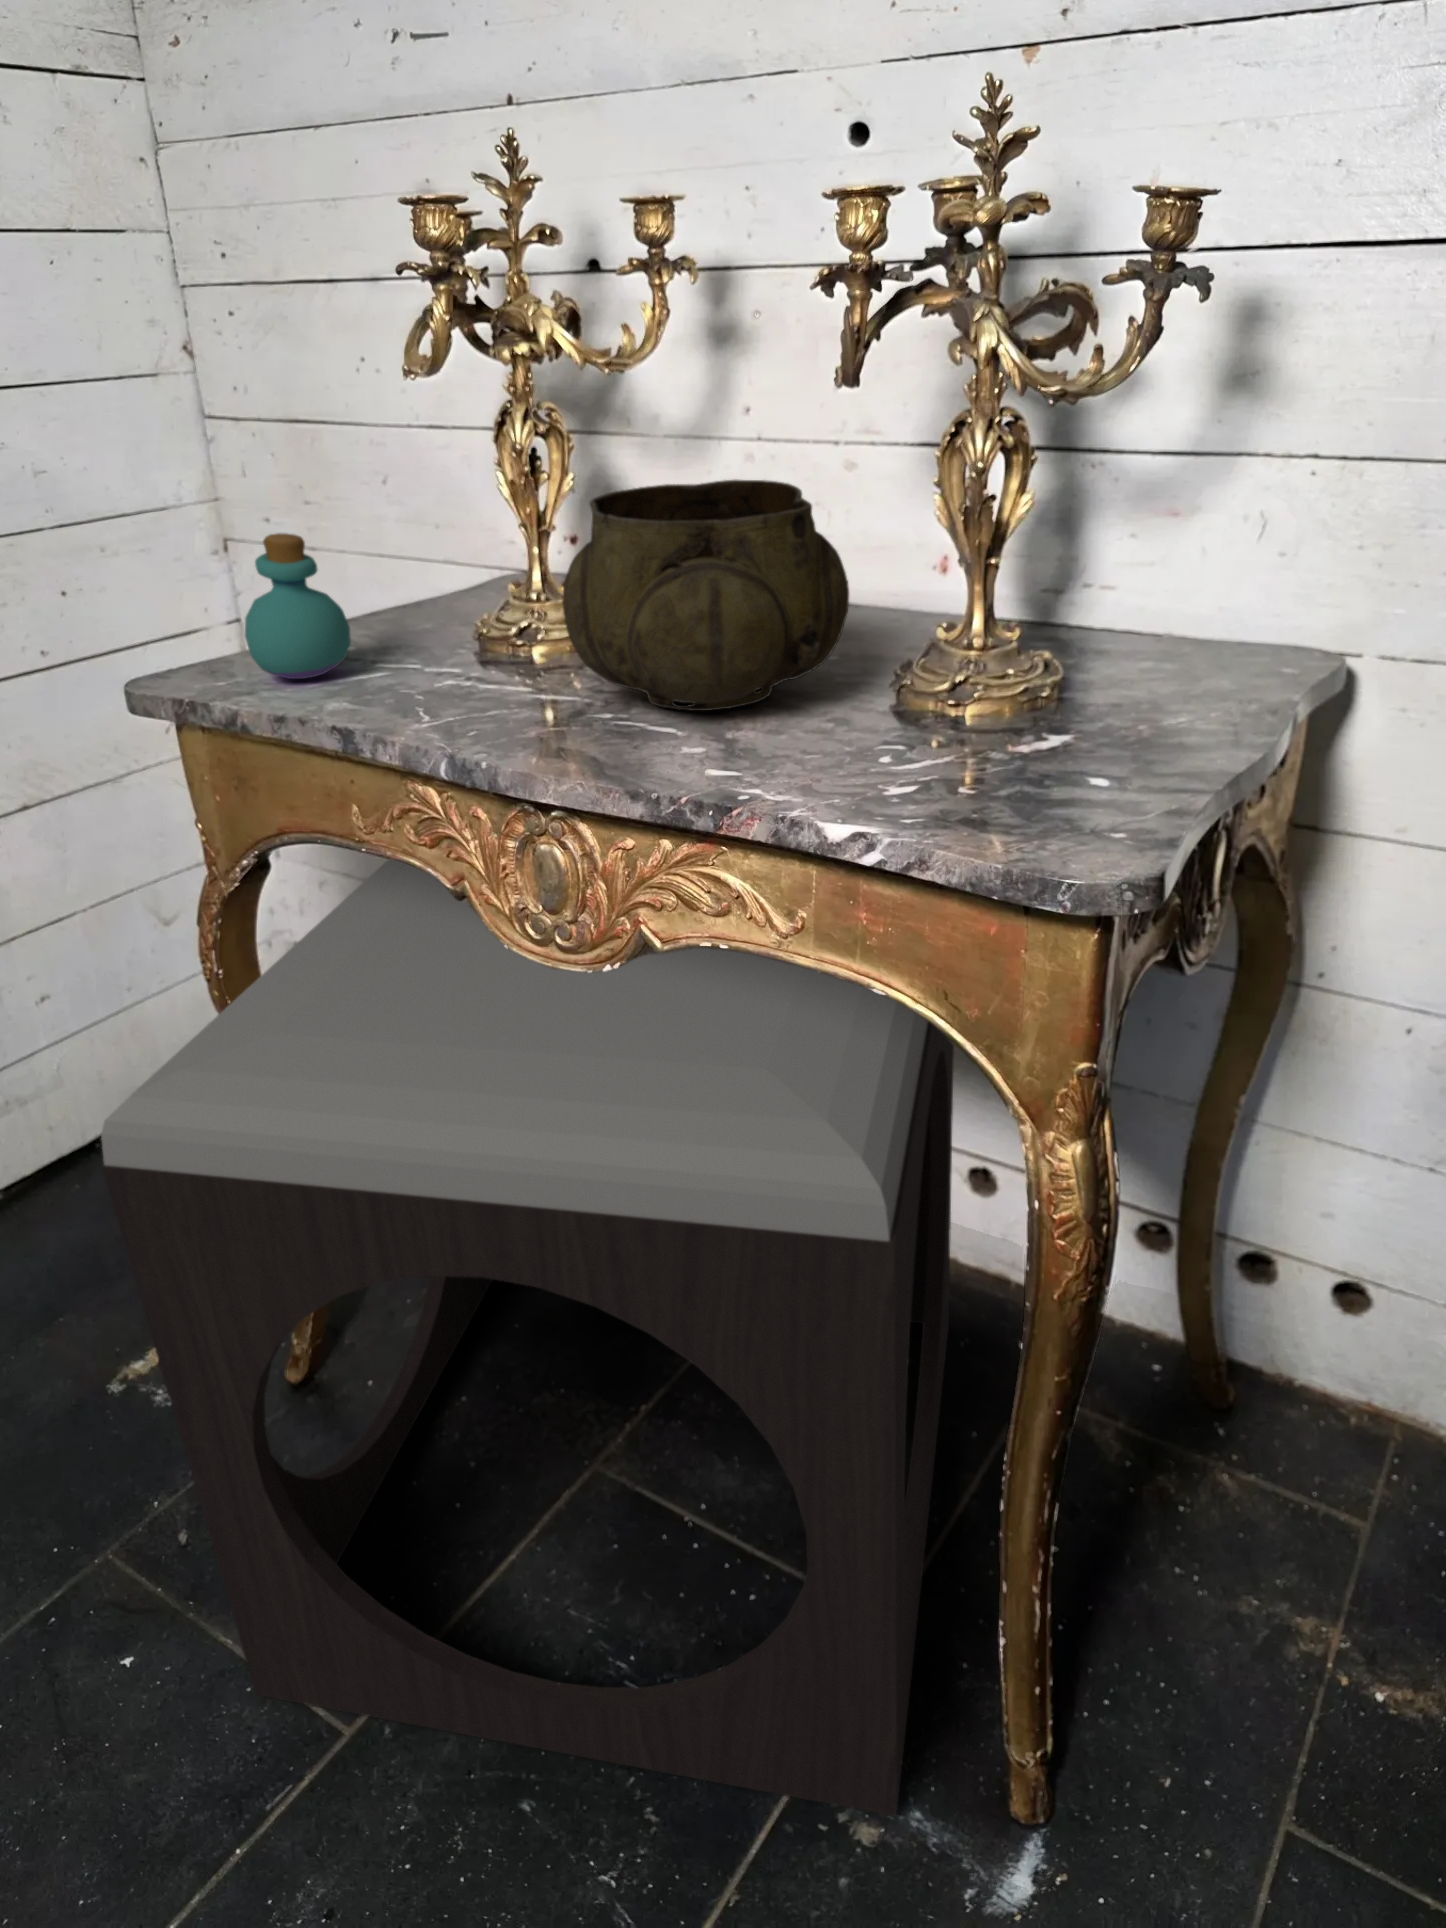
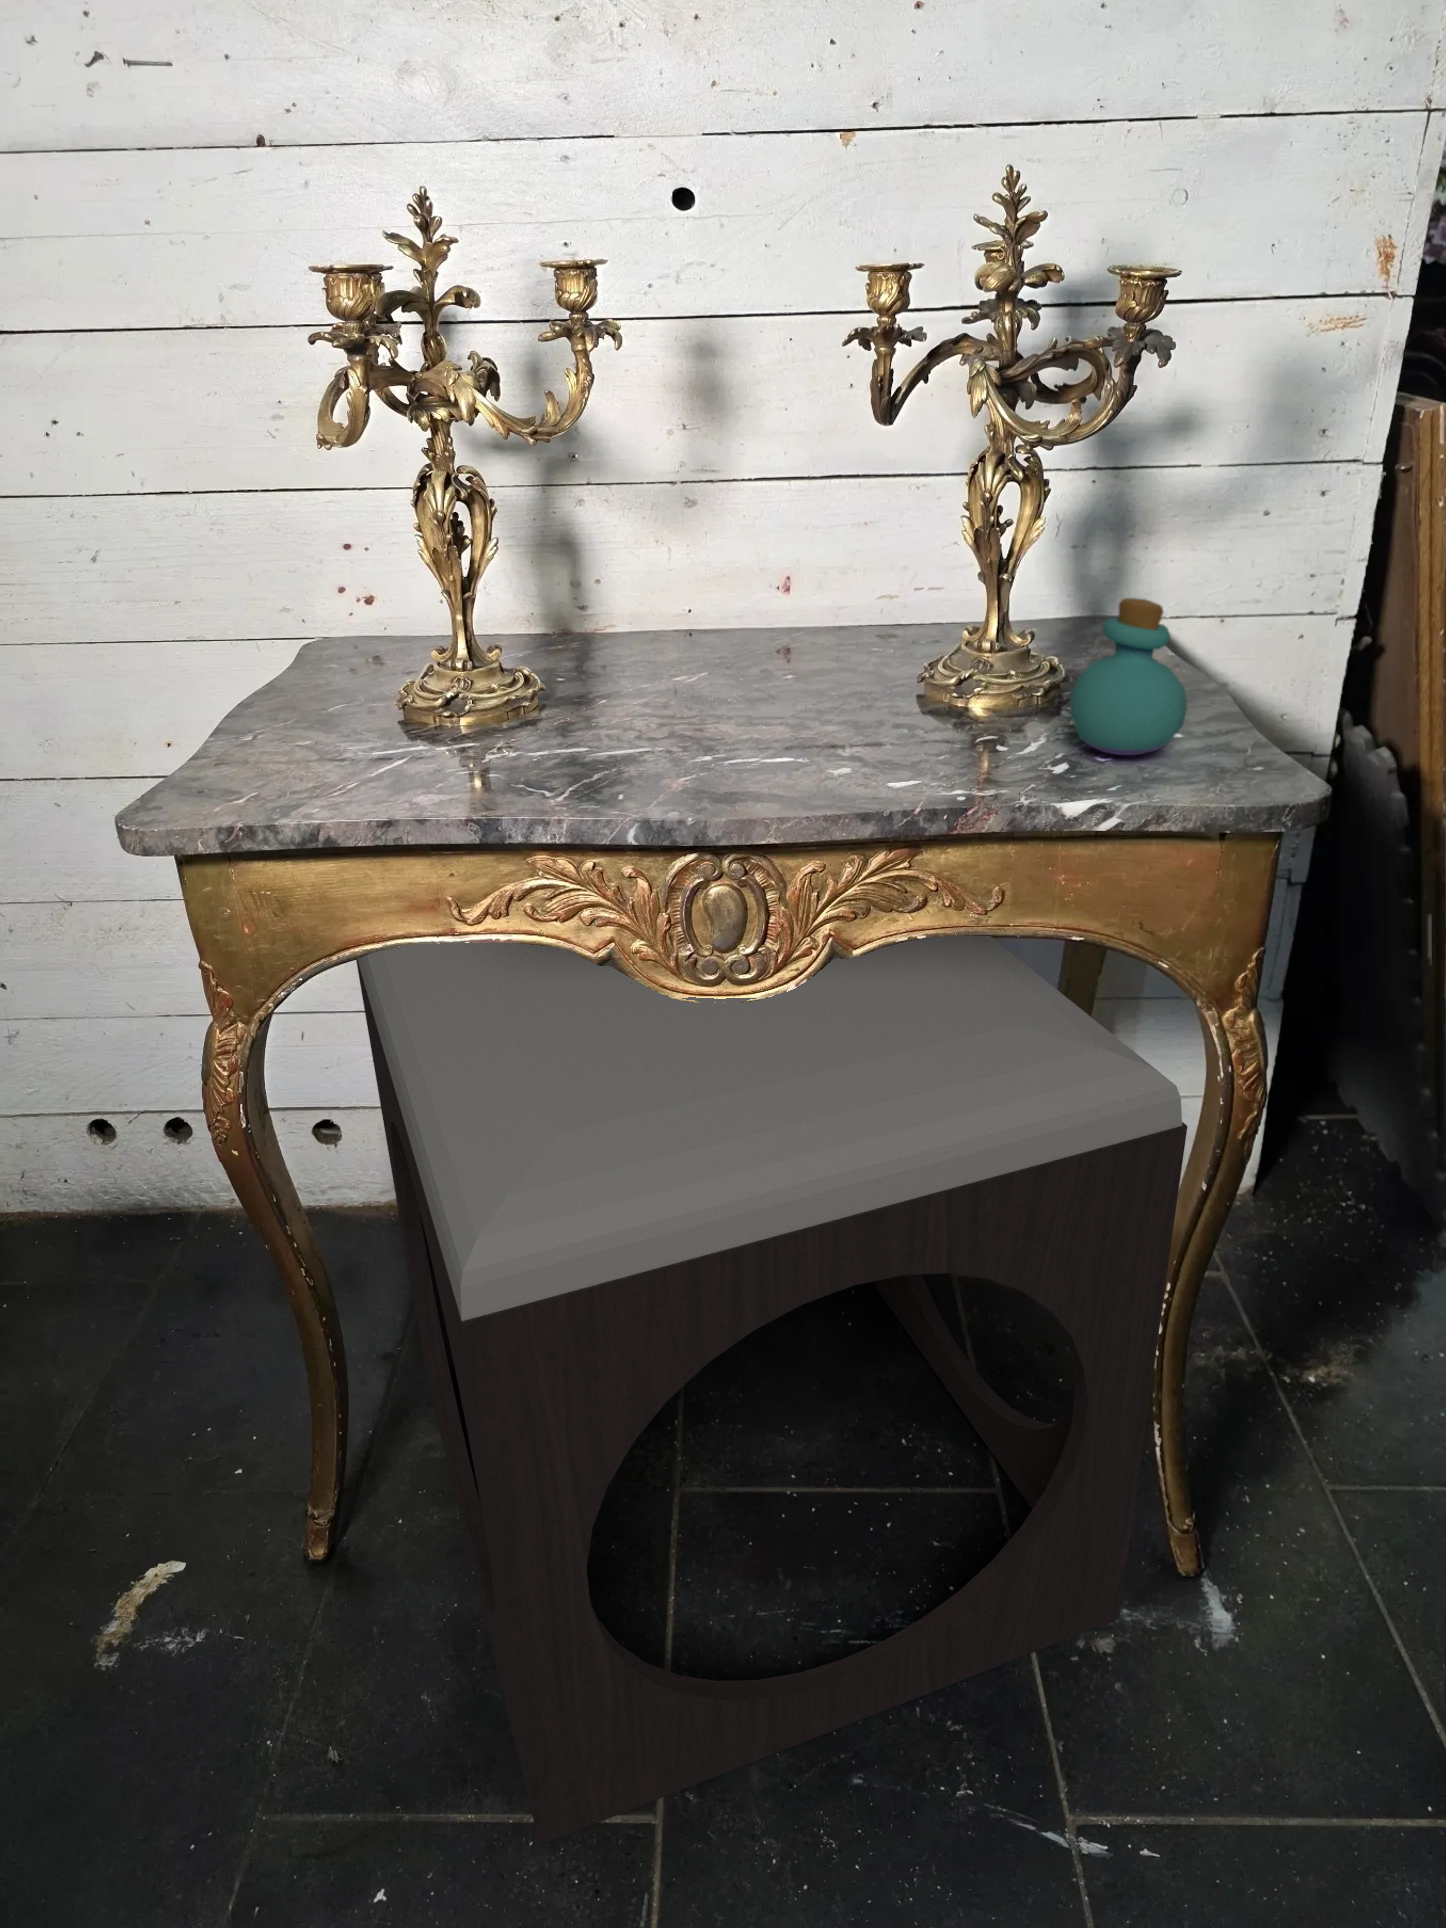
decorative bowl: present [562,480,849,711] -> none [637,526,900,742]
perfume bottle: present [245,533,351,679] -> present [1070,598,1187,755]

